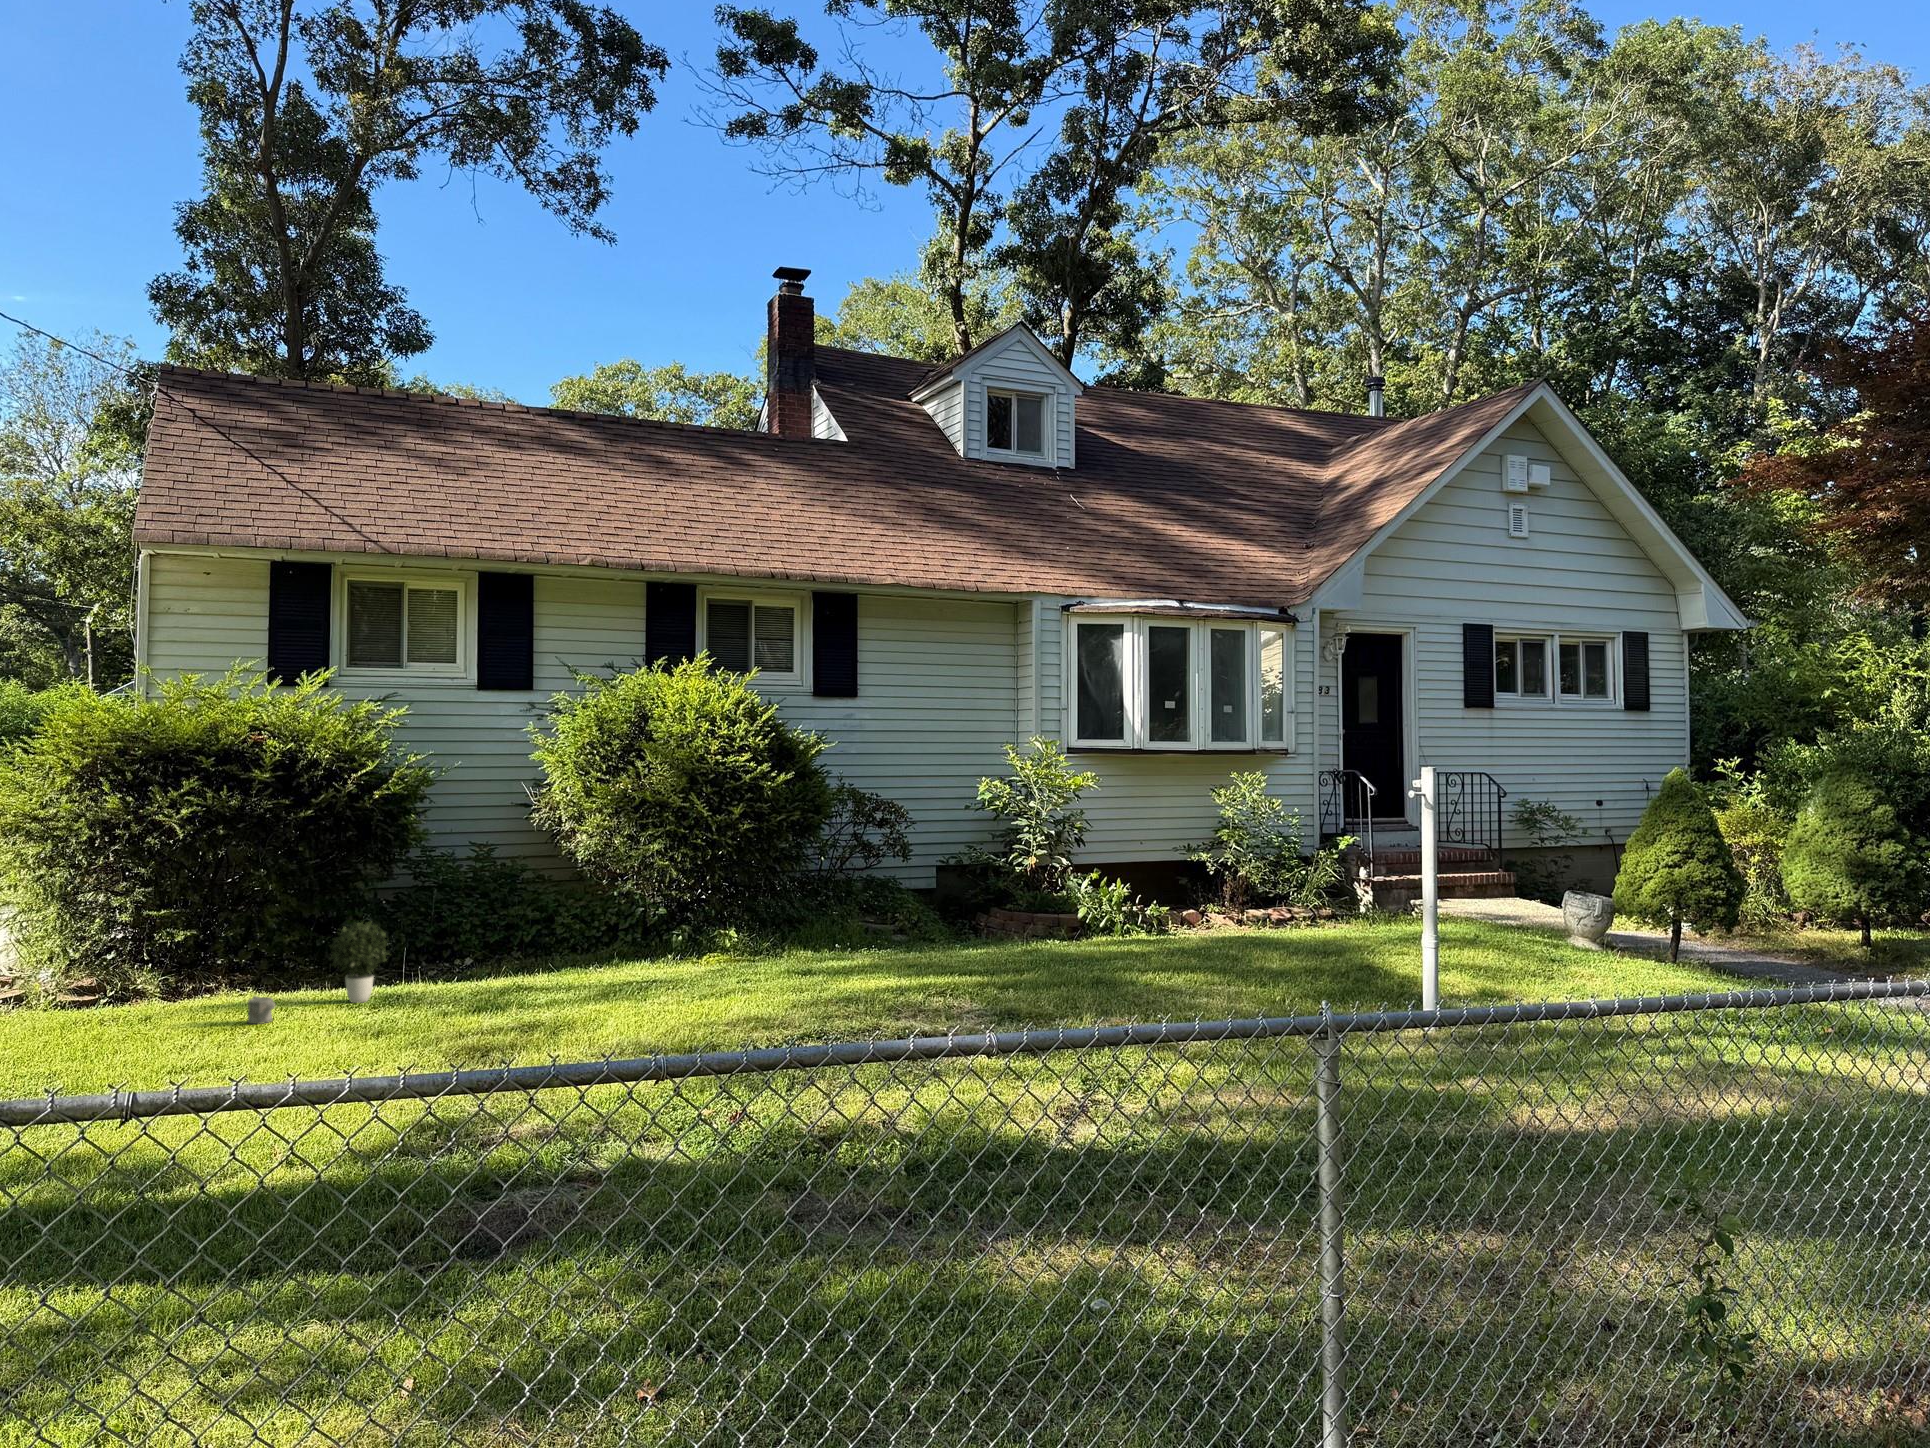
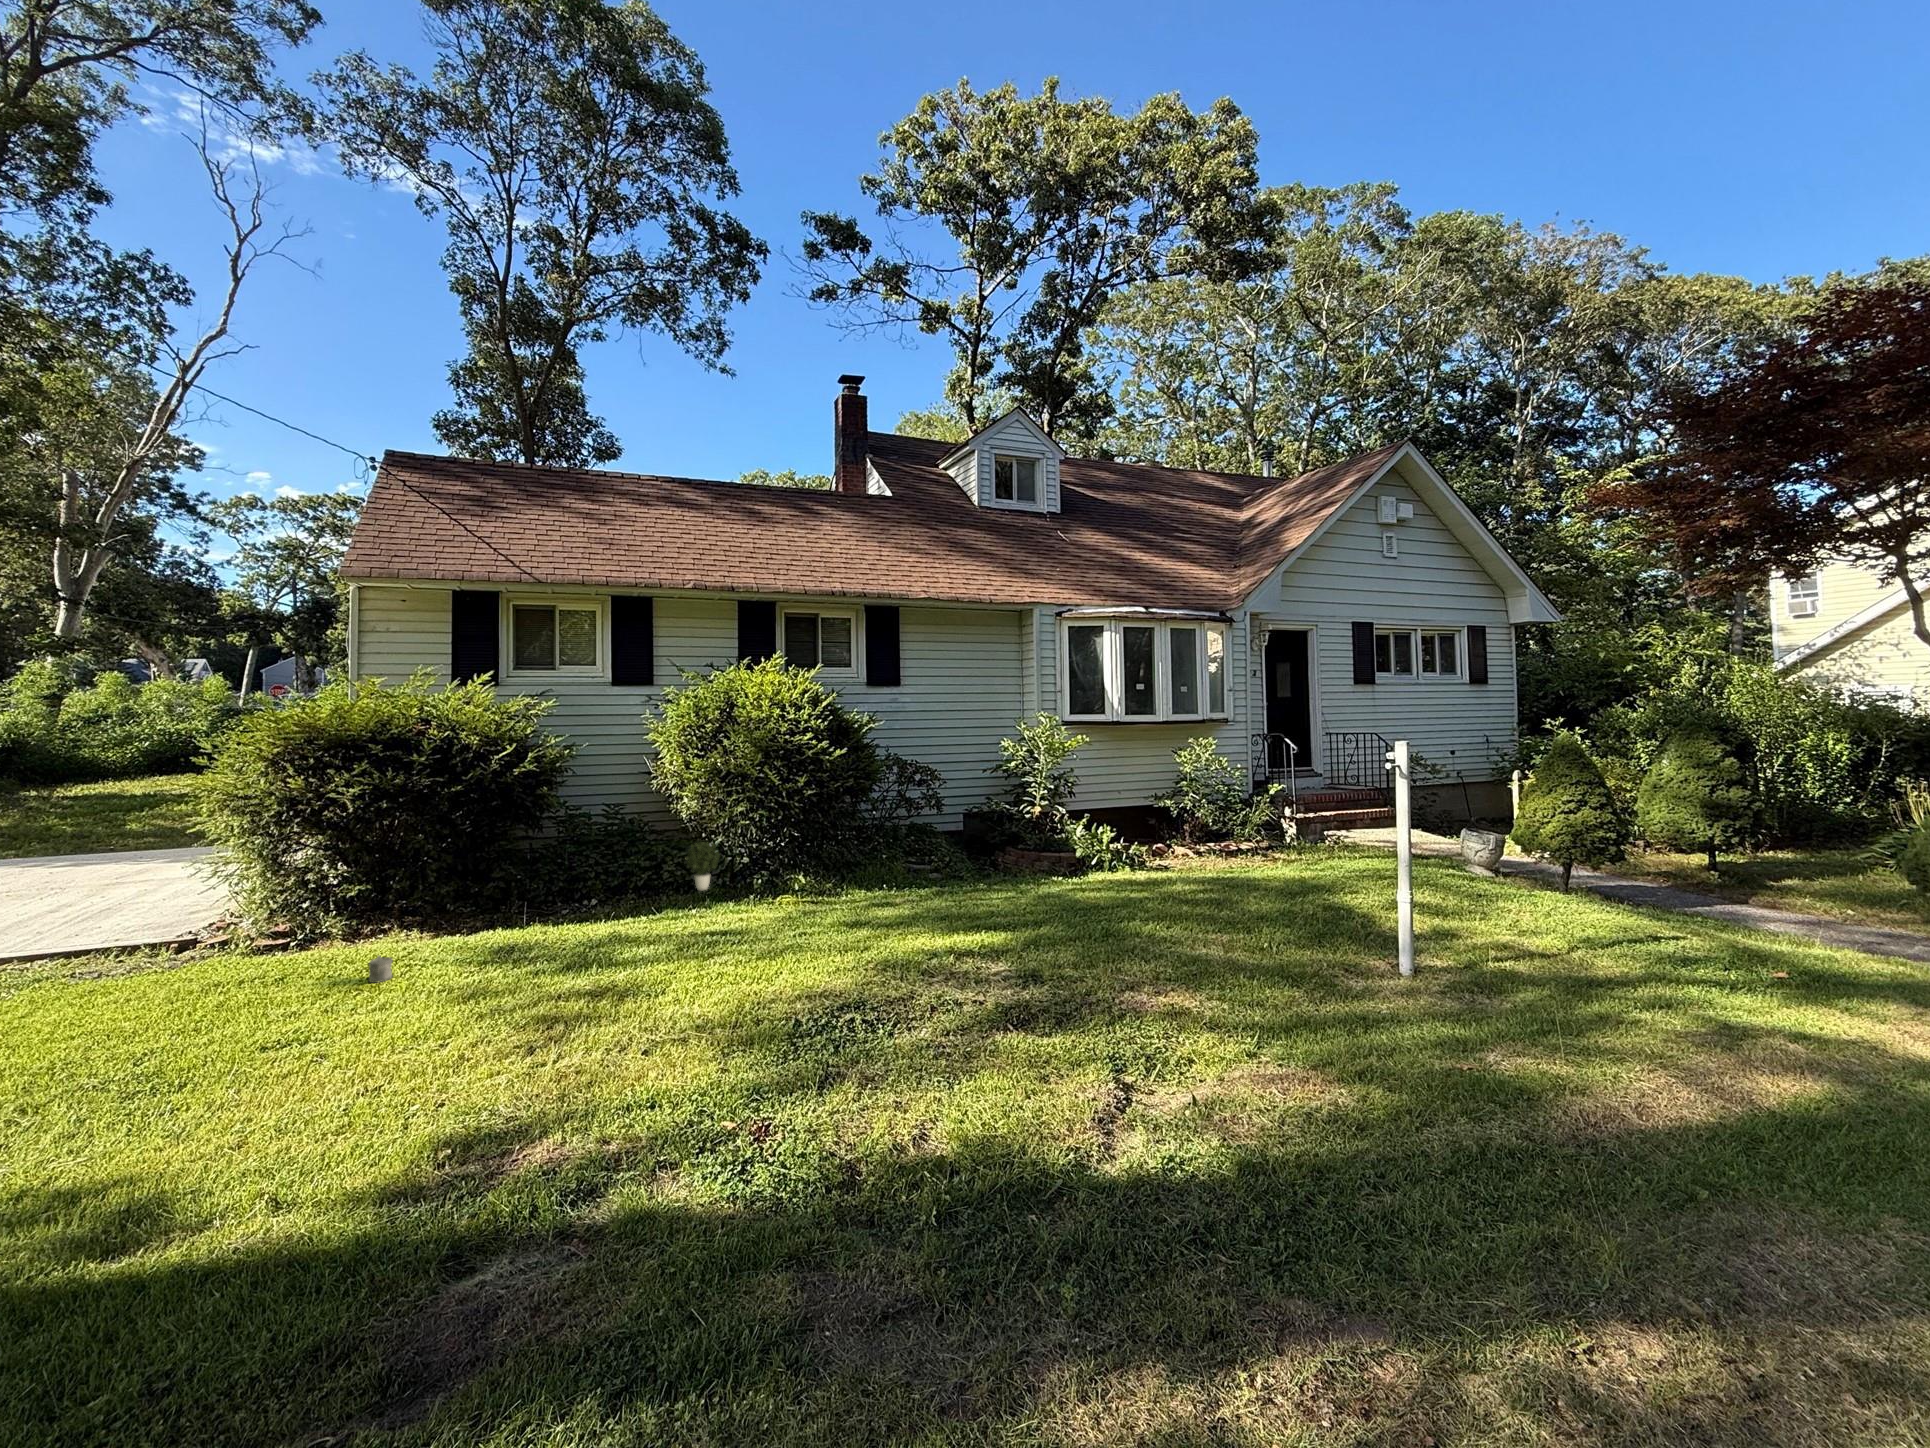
potted plant: present [330,922,389,1003] -> present [685,842,719,891]

